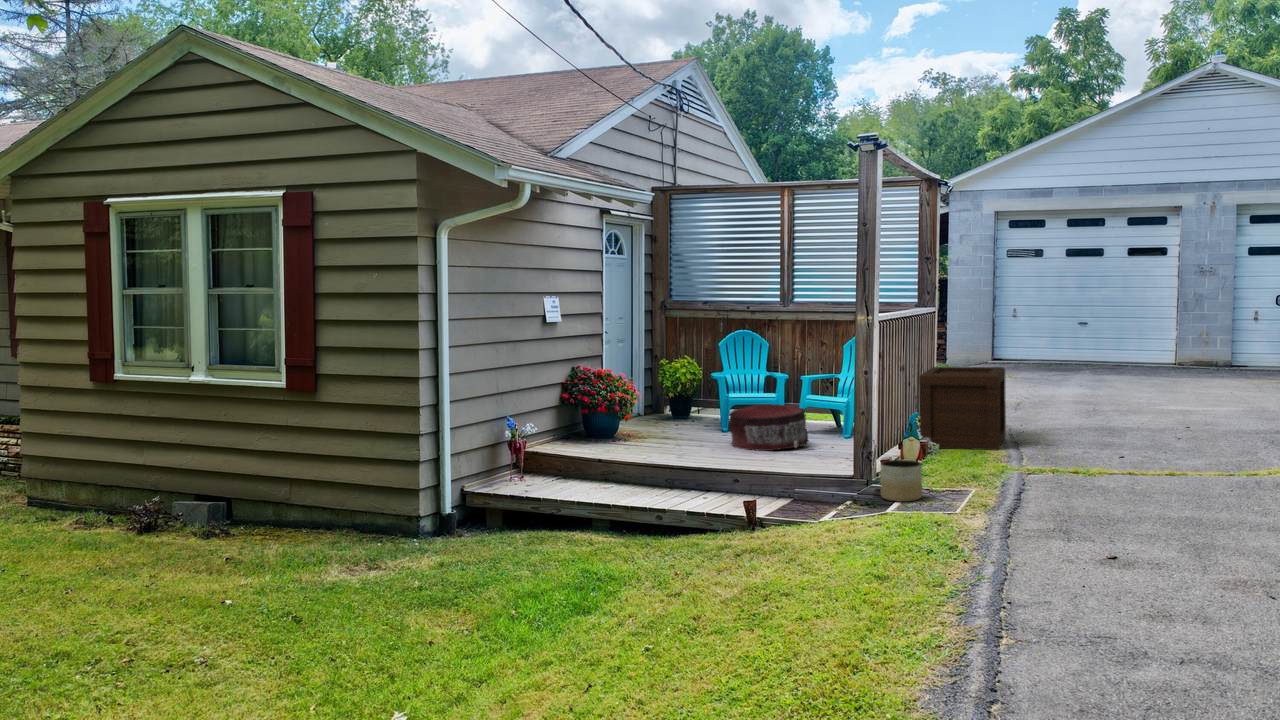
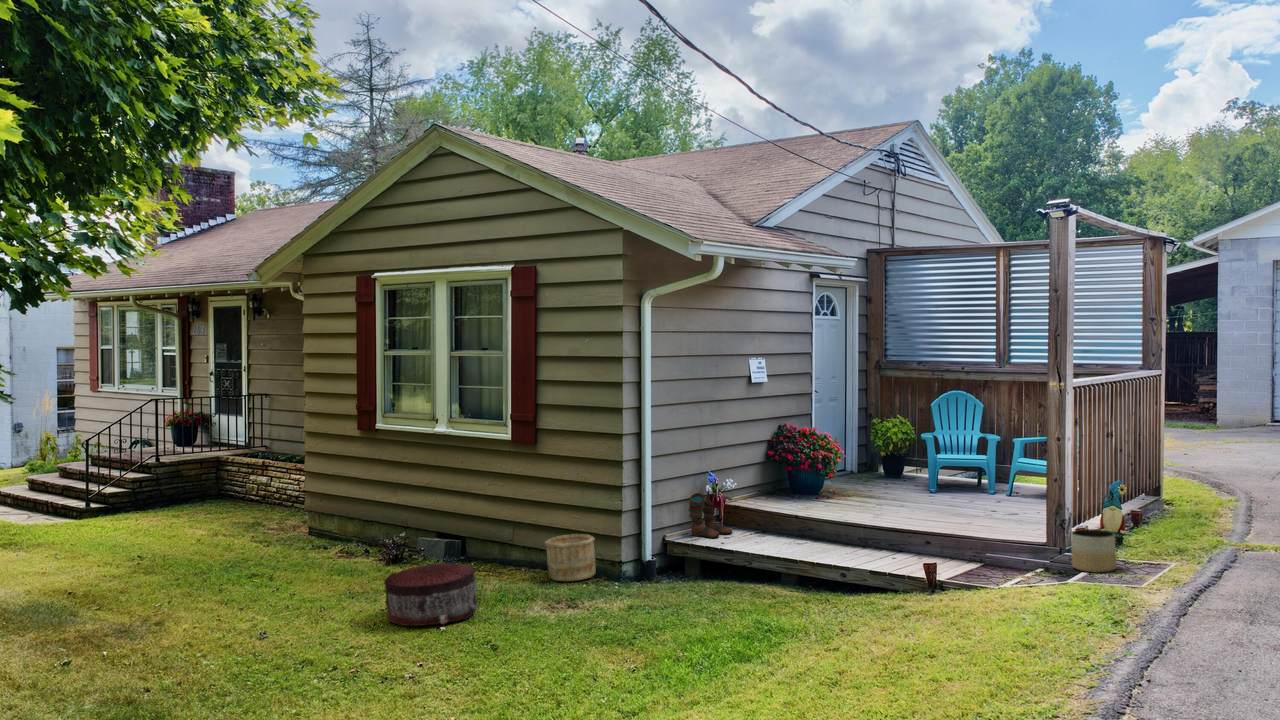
wooden crate: present [919,367,1006,450] -> none [1140,432,1244,524]
pouf: present [729,404,809,451] -> present [384,563,477,626]
boots: none [489,434,535,486] -> present [689,491,733,538]
wooden bucket: none [333,488,391,541] -> present [545,534,595,581]

